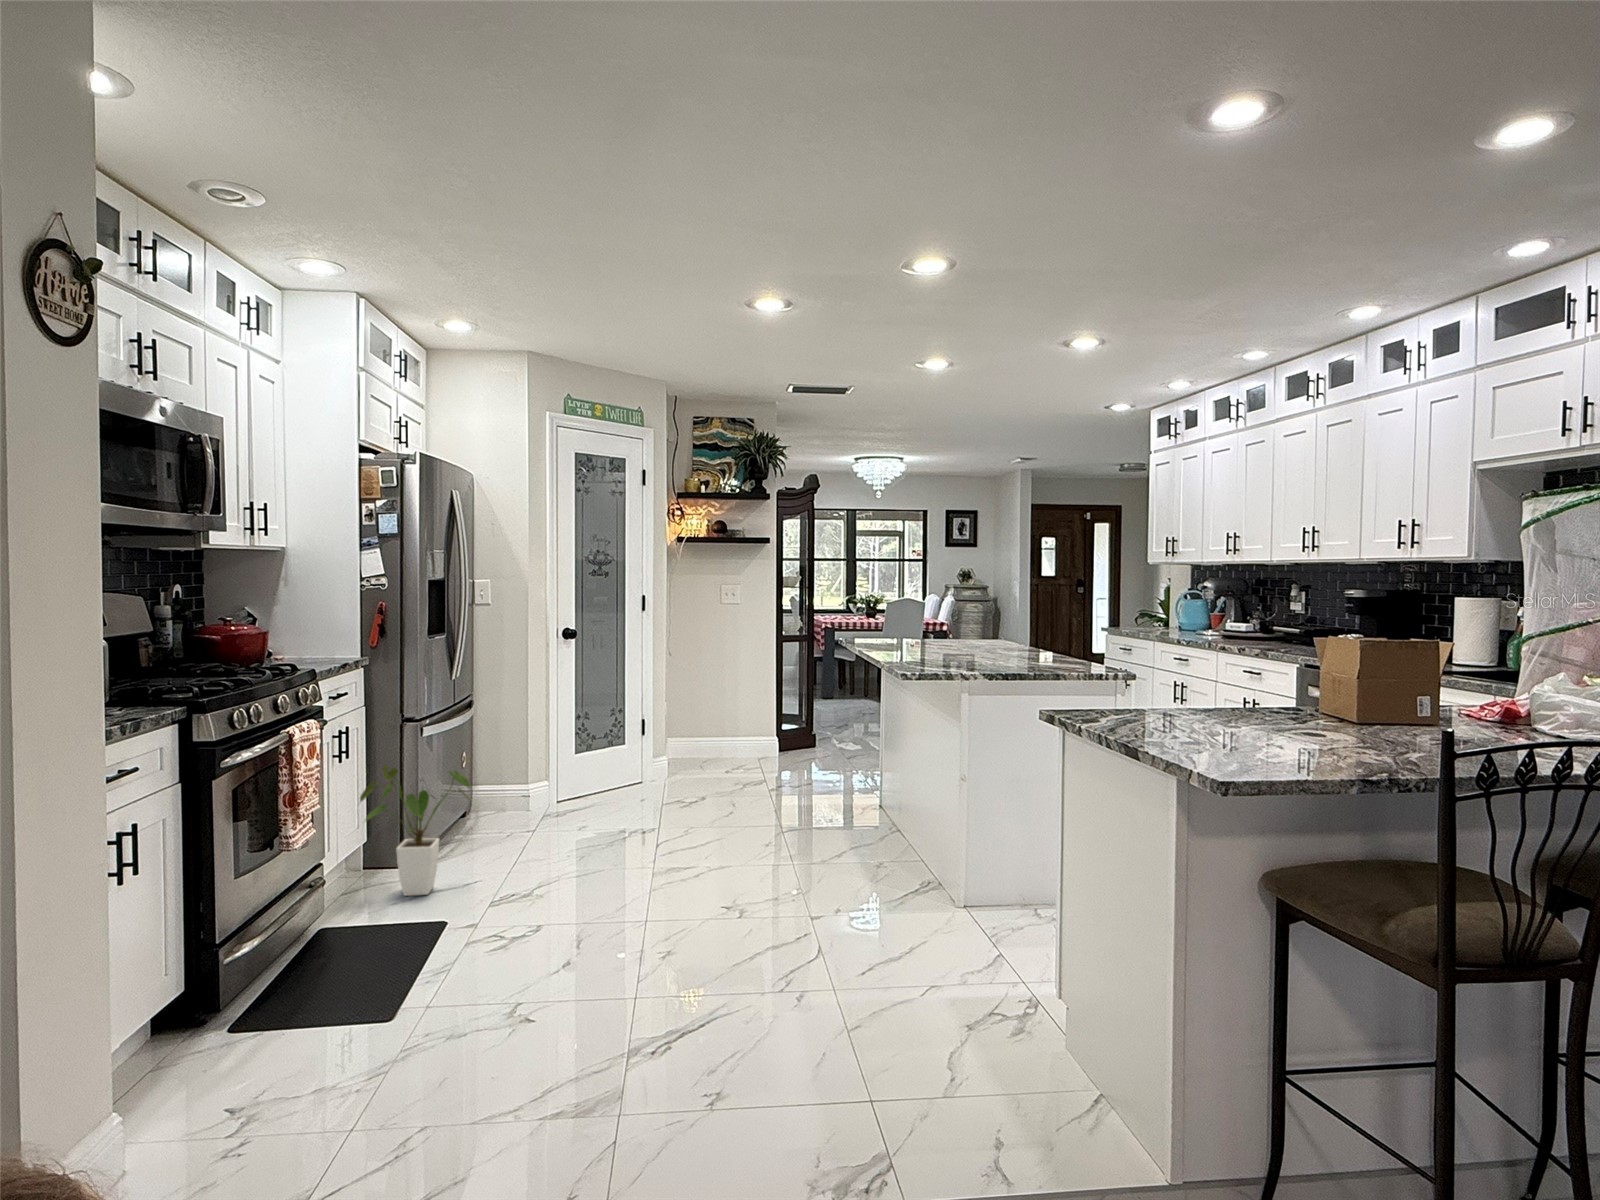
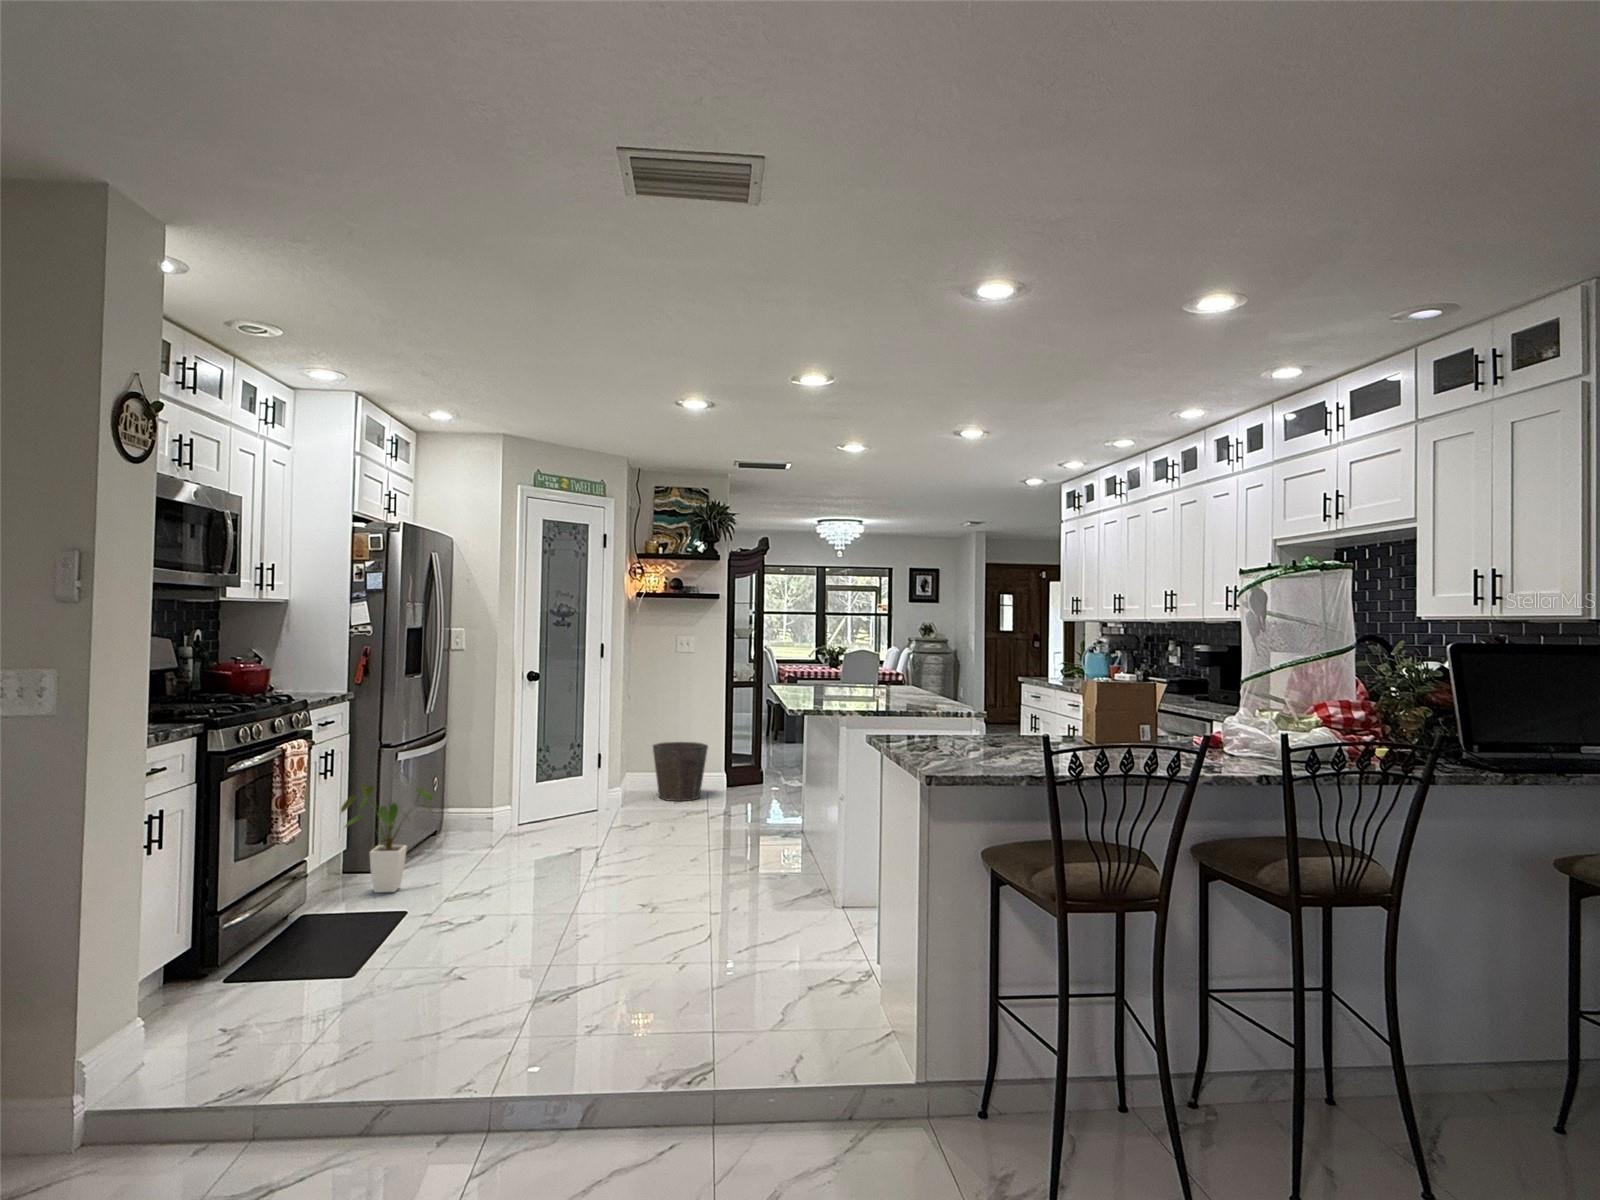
waste bin: none [698,703,760,770] -> present [653,742,708,801]

